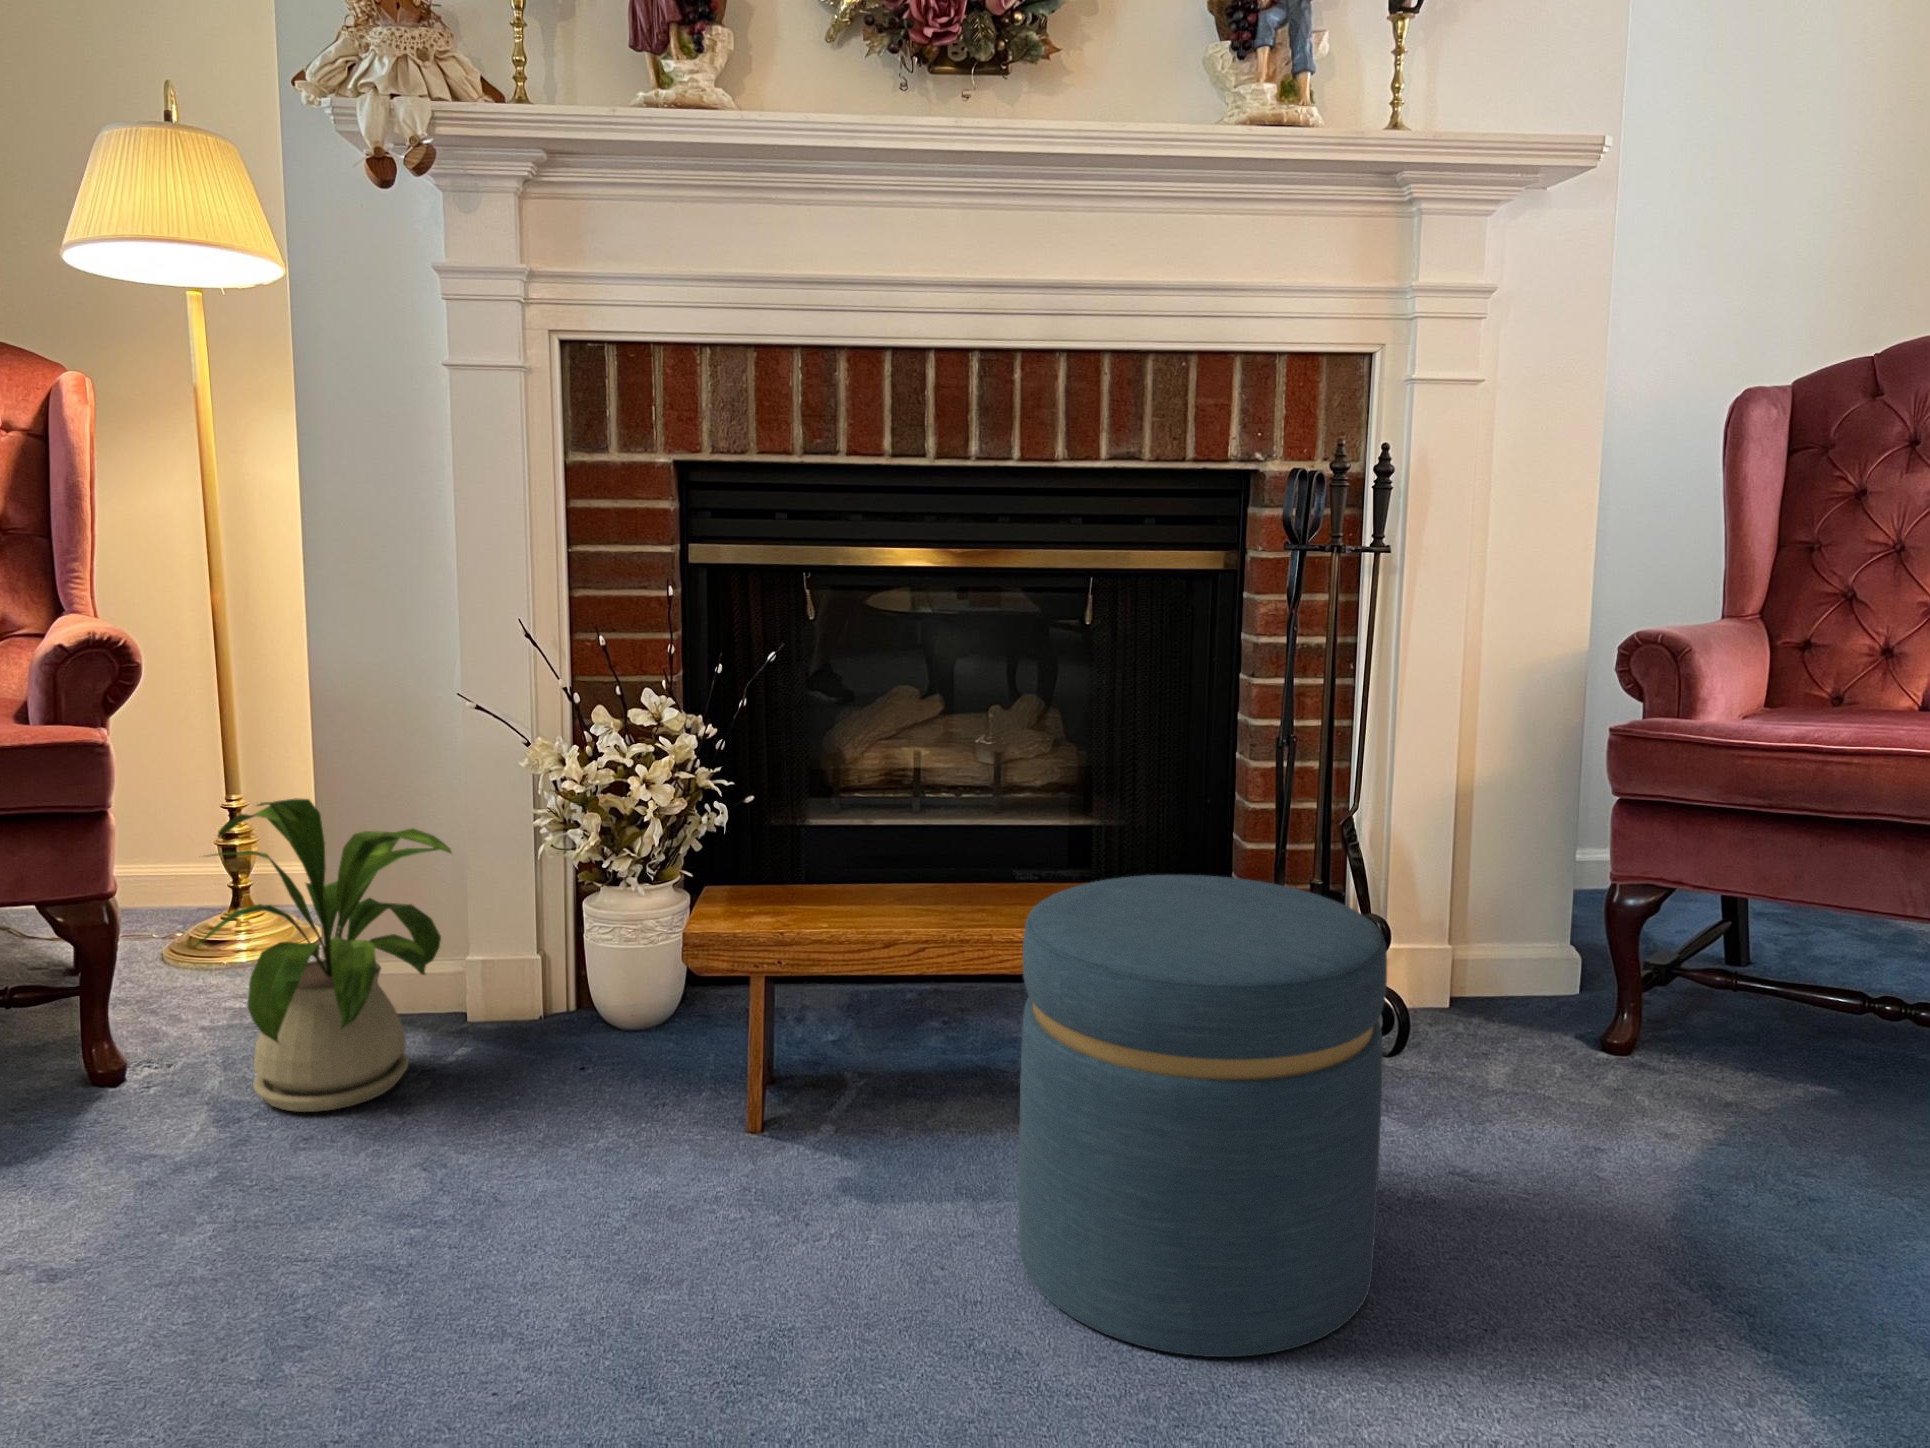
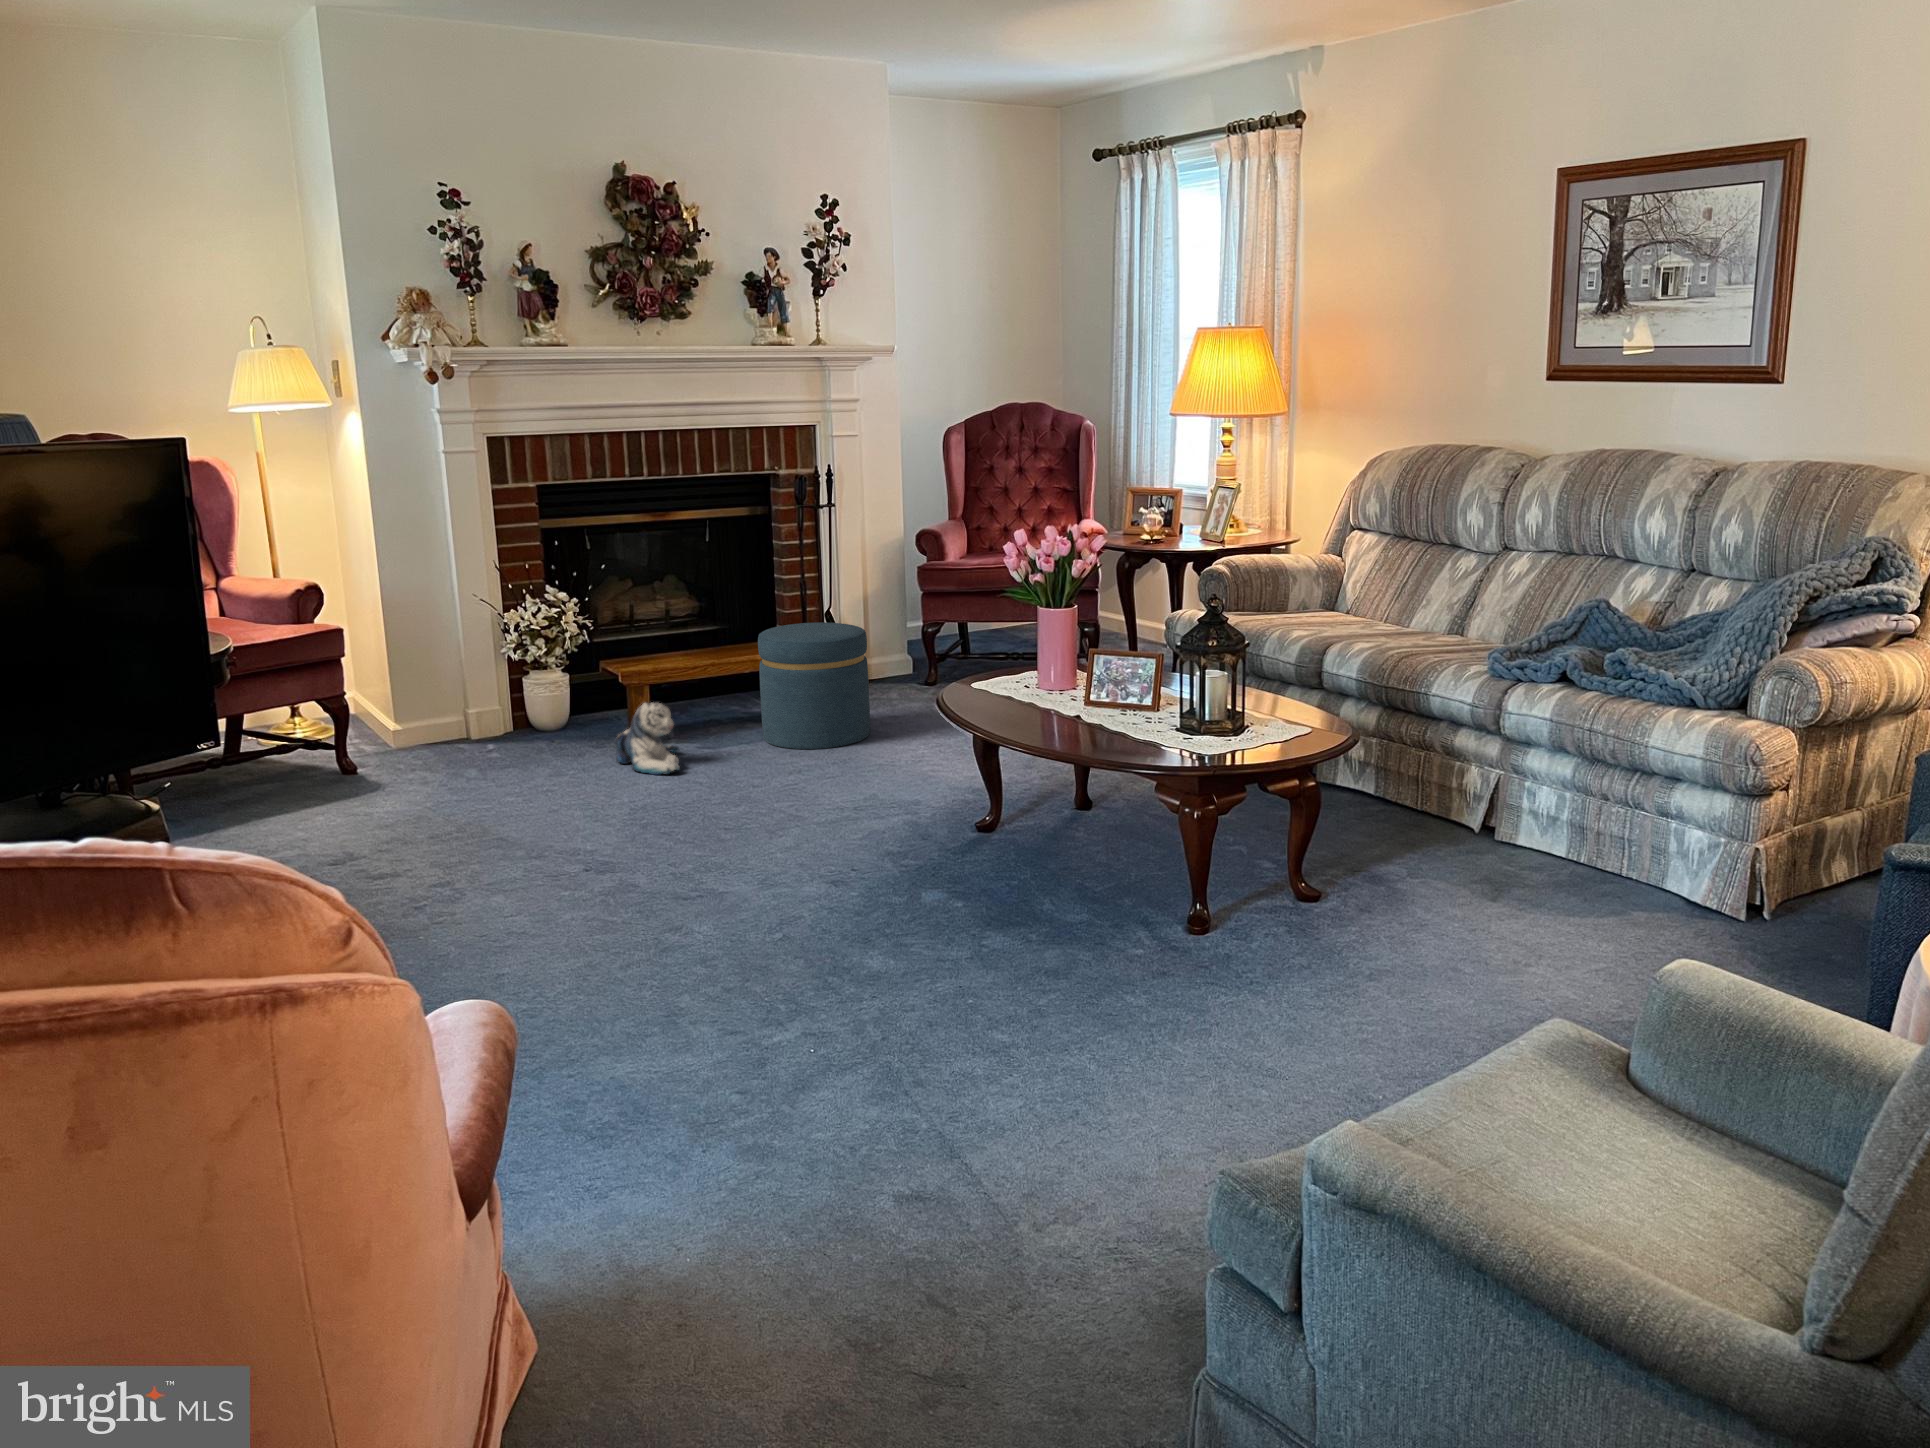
house plant: present [195,798,451,1112] -> none [392,636,515,763]
plush toy: none [540,1086,748,1371] -> present [615,703,680,775]

